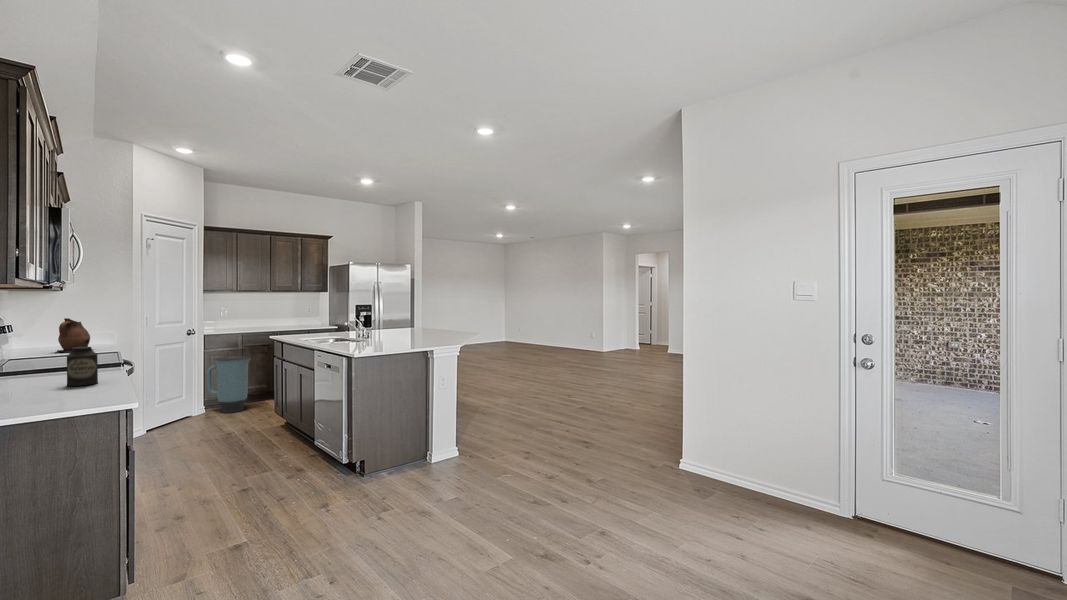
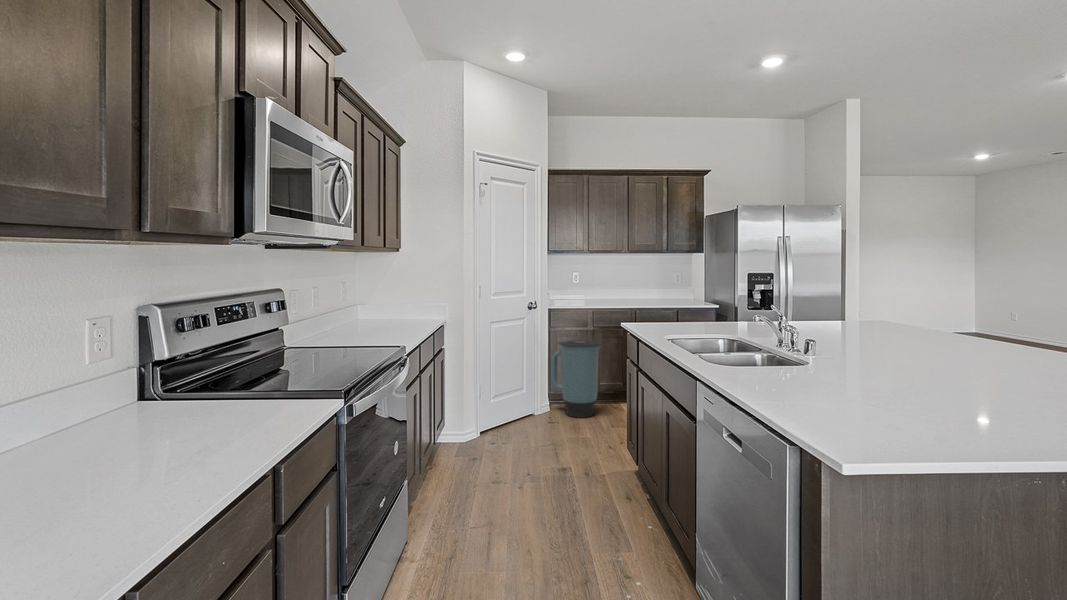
ceramic pitcher: present [57,318,93,352] -> none [373,287,410,331]
canister: present [67,347,98,386] -> none [205,354,265,445]

